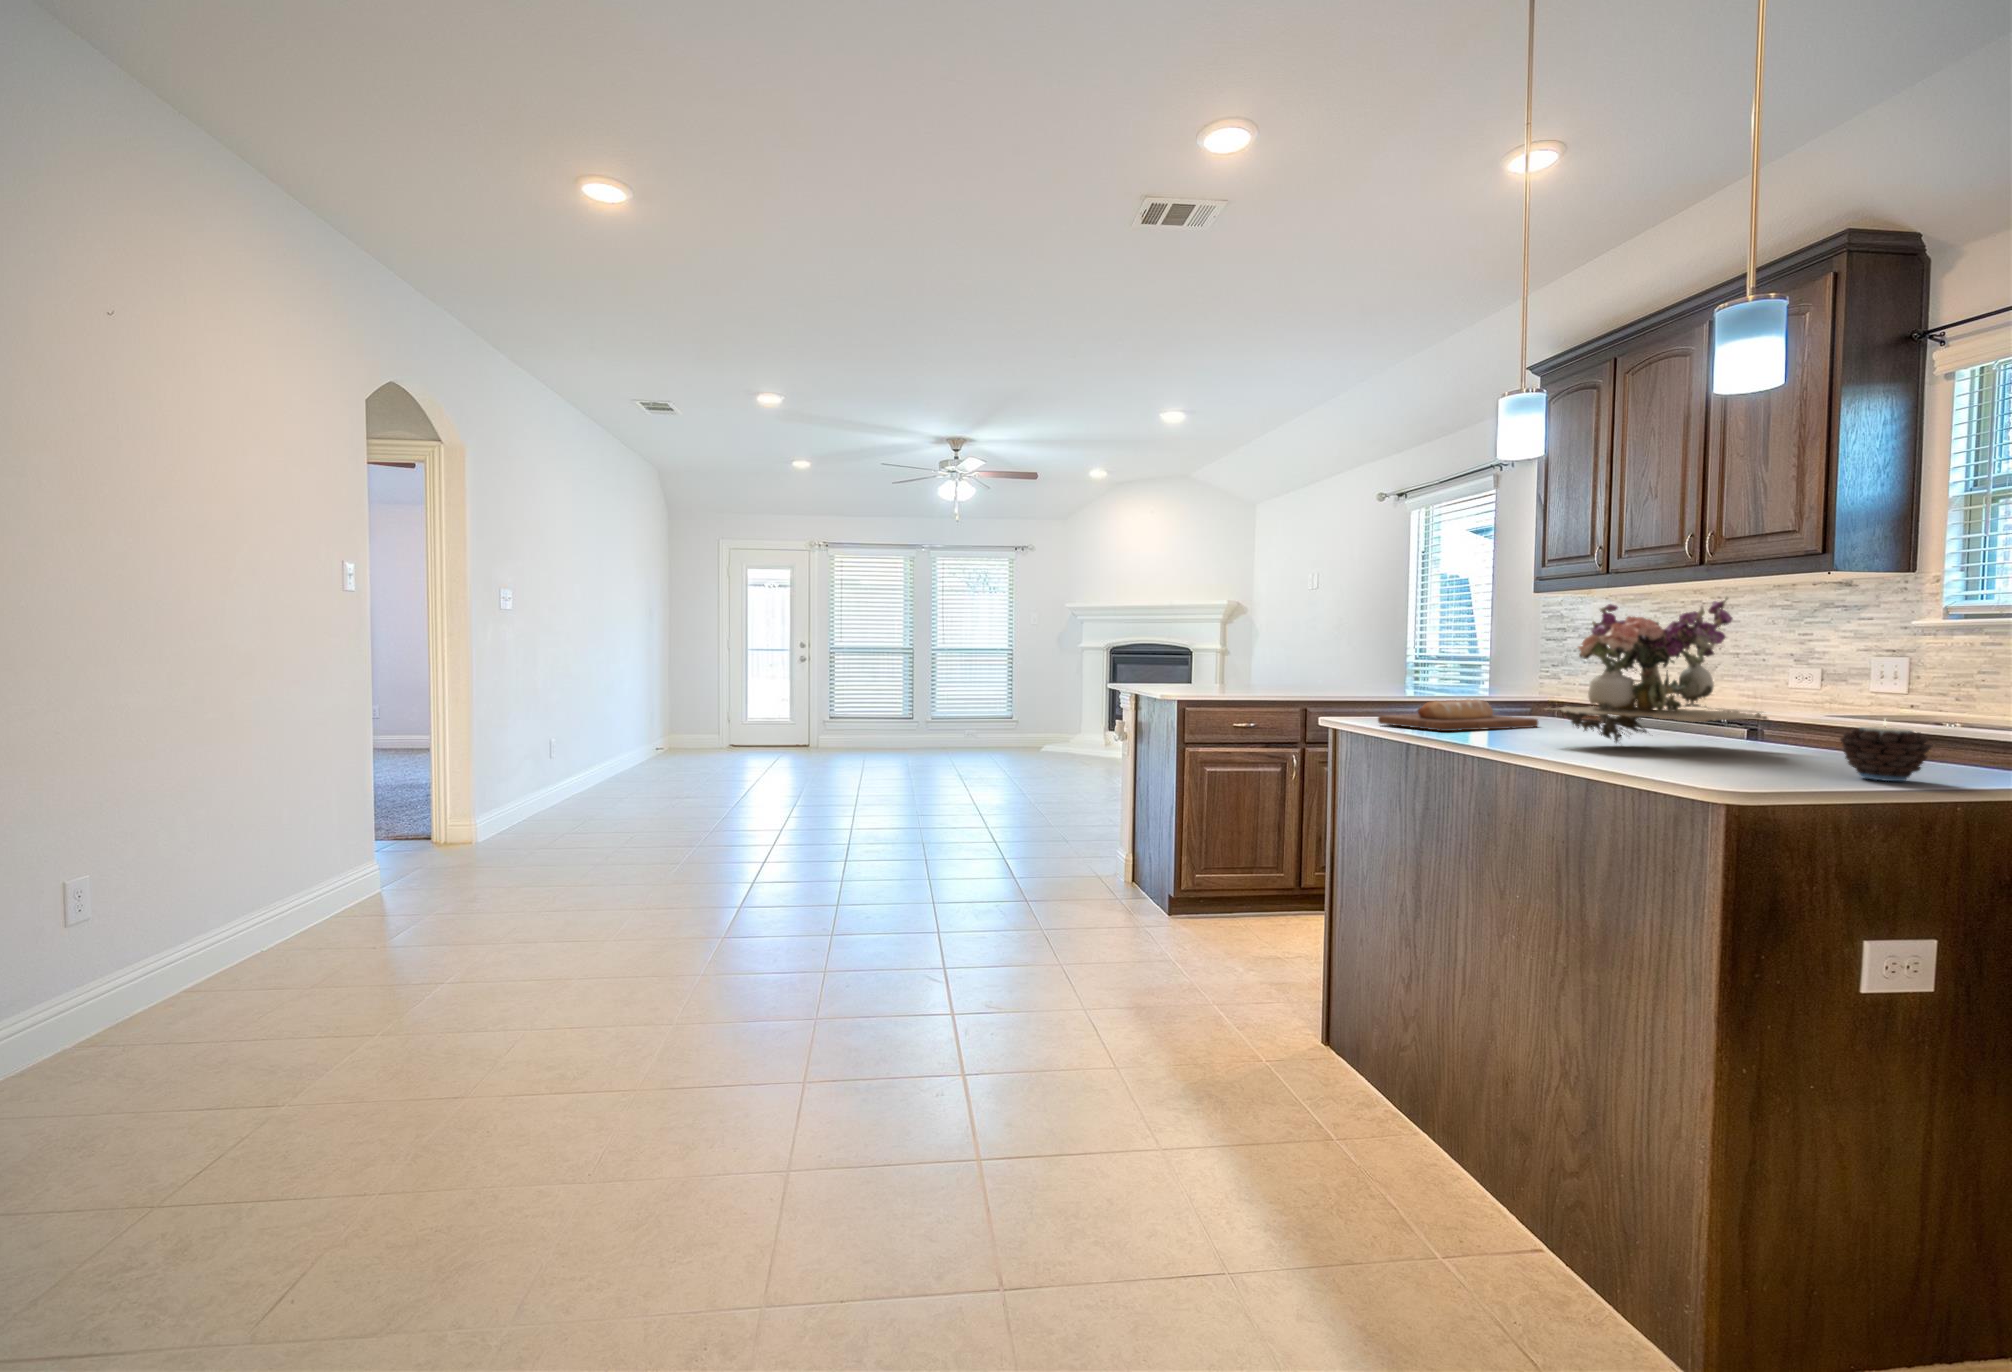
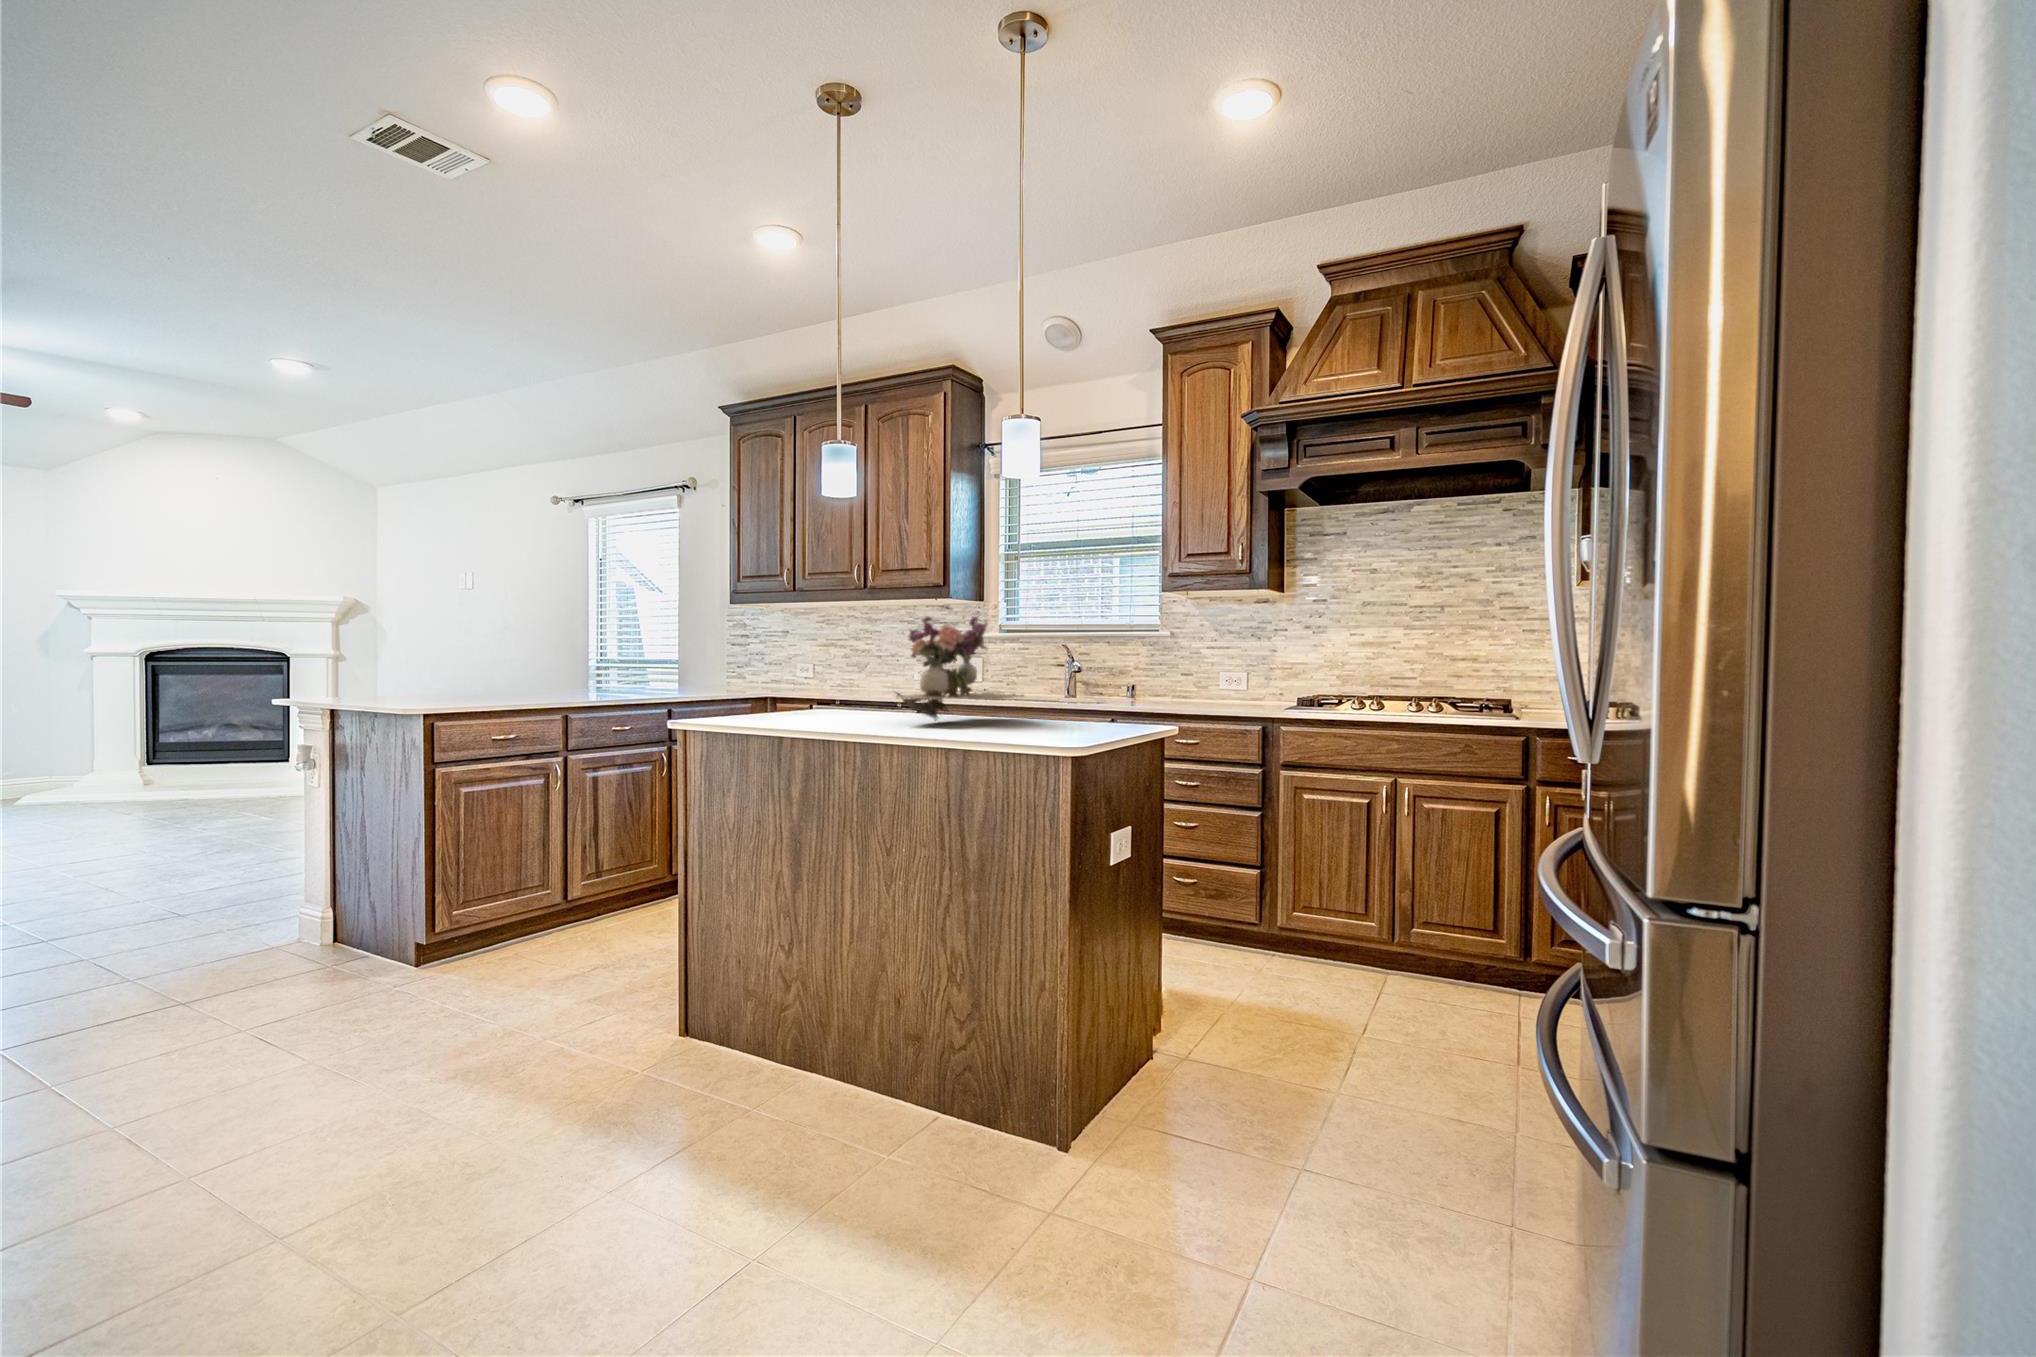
bread loaf: present [1378,700,1538,731] -> none [734,695,846,722]
candle: present [1840,721,1933,781] -> none [1078,691,1119,728]

